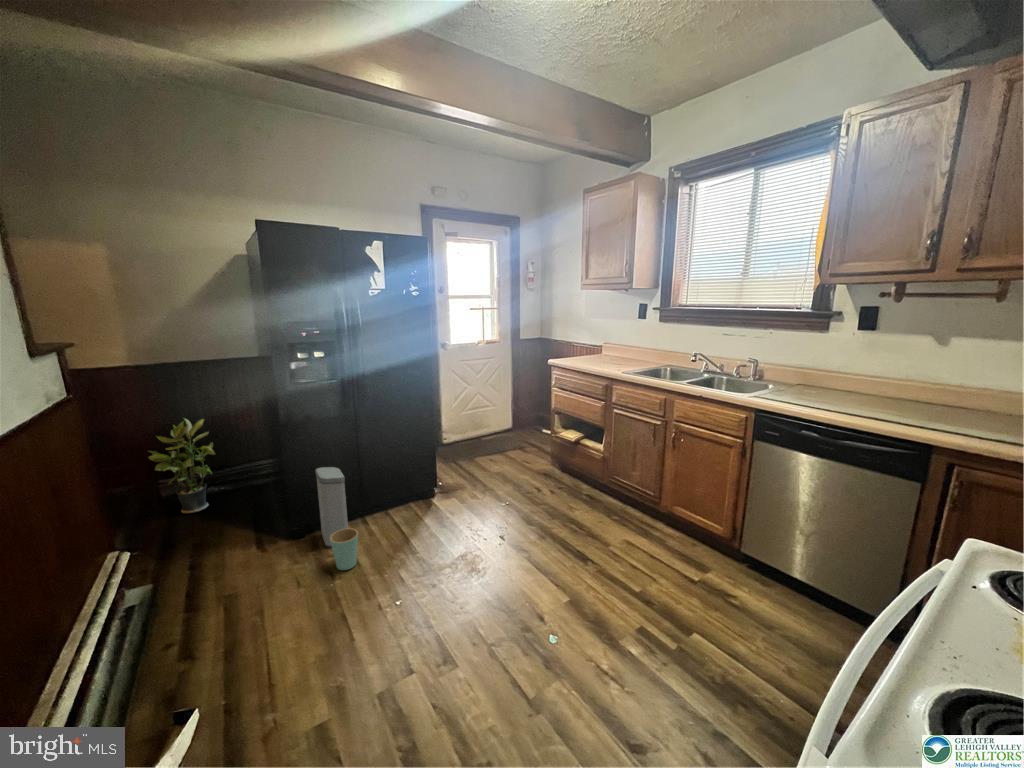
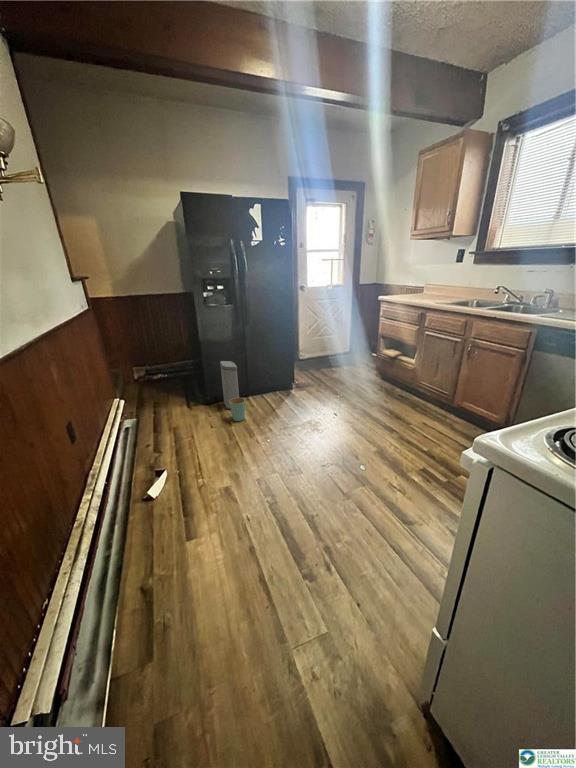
potted plant: present [149,418,215,514] -> none [128,329,163,387]

